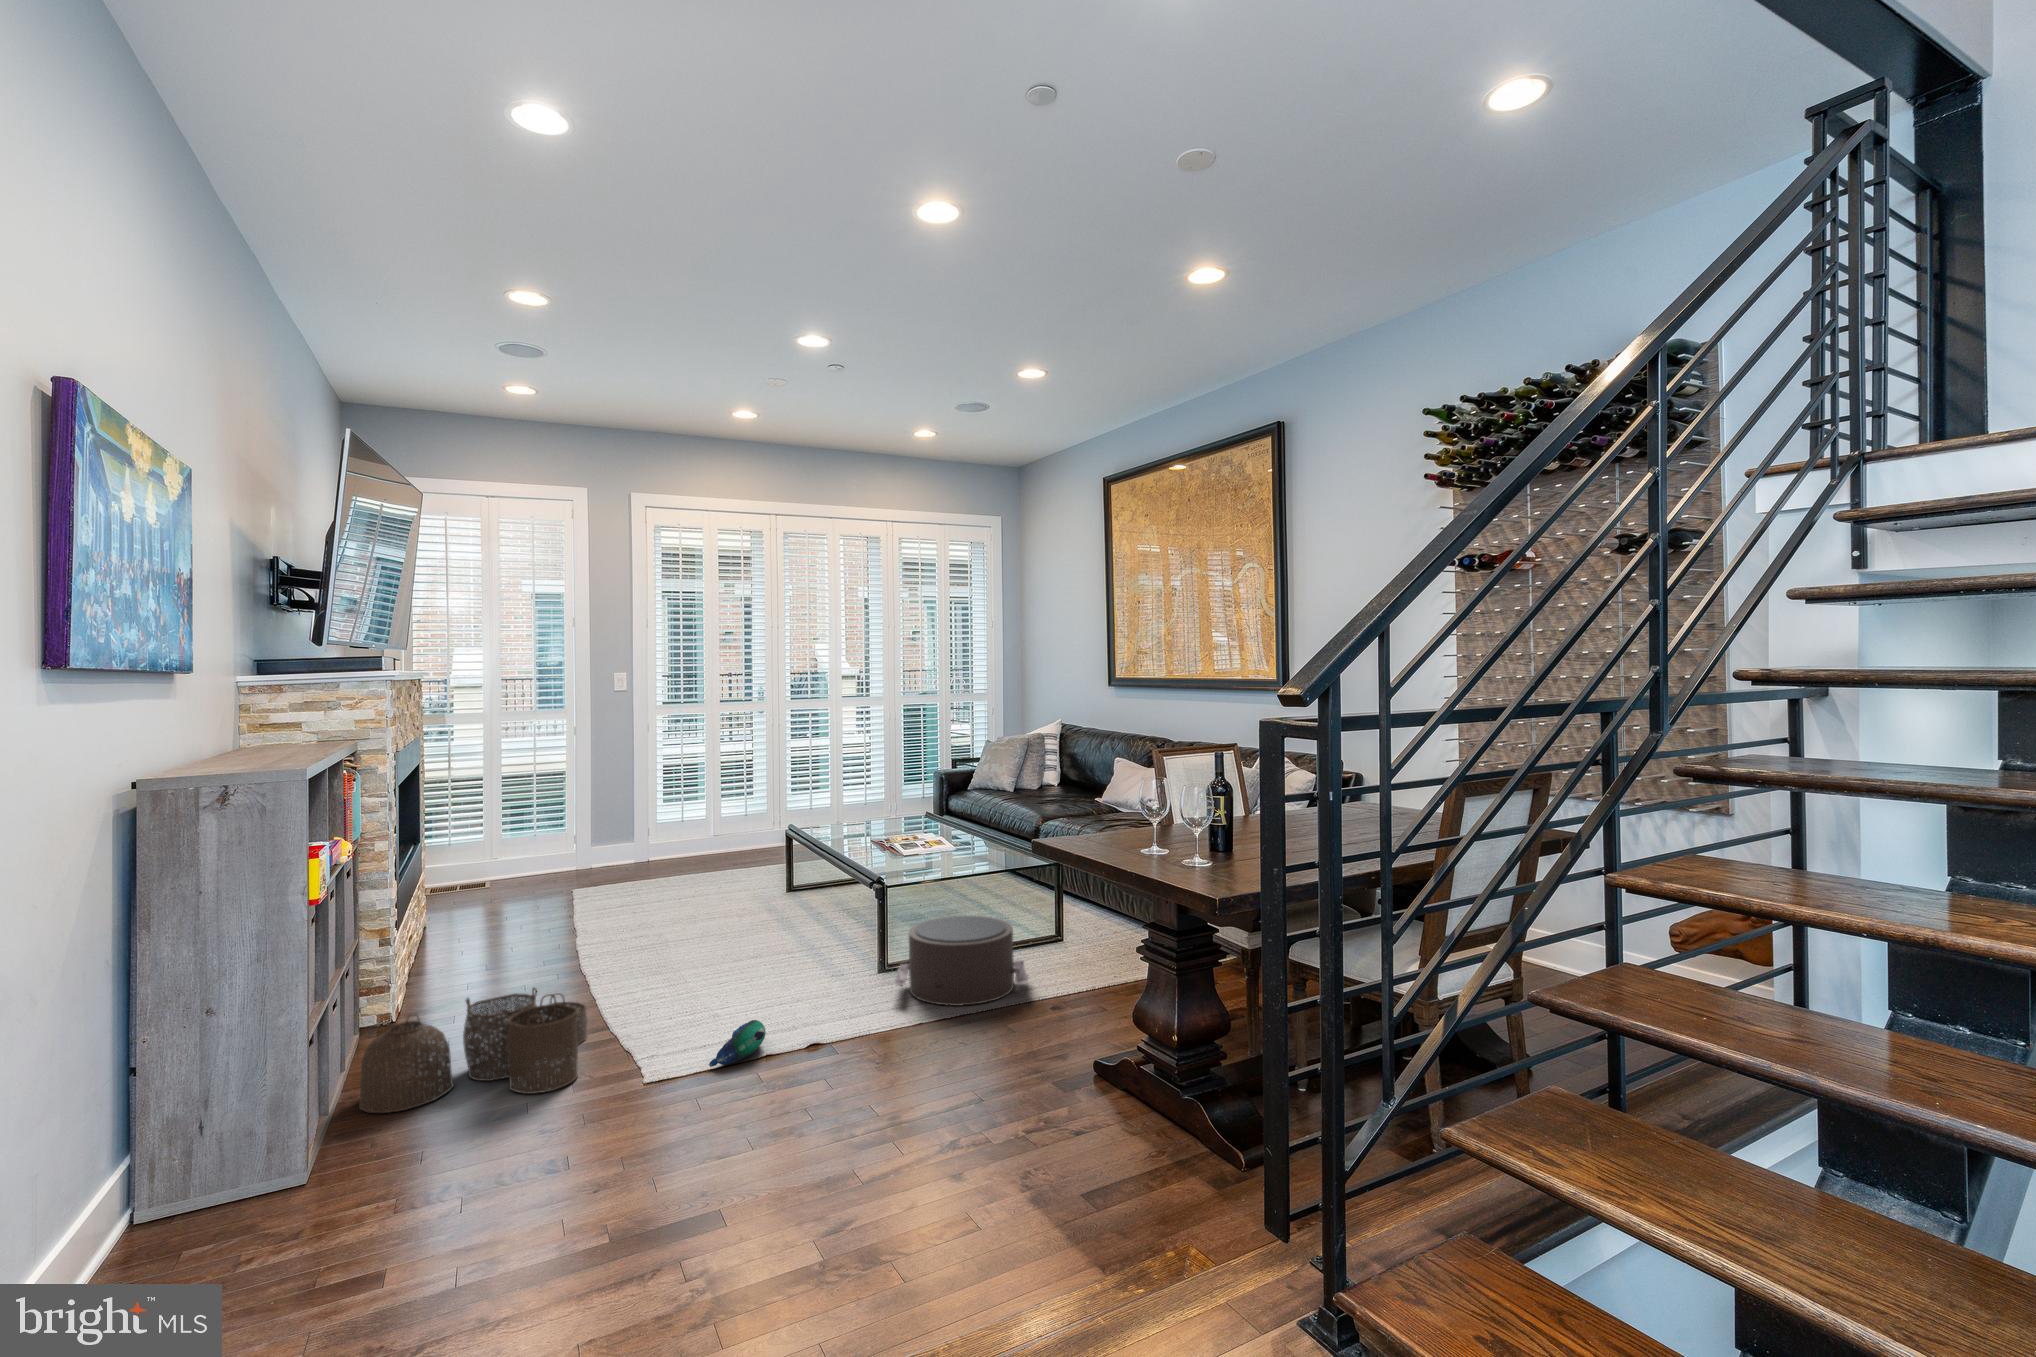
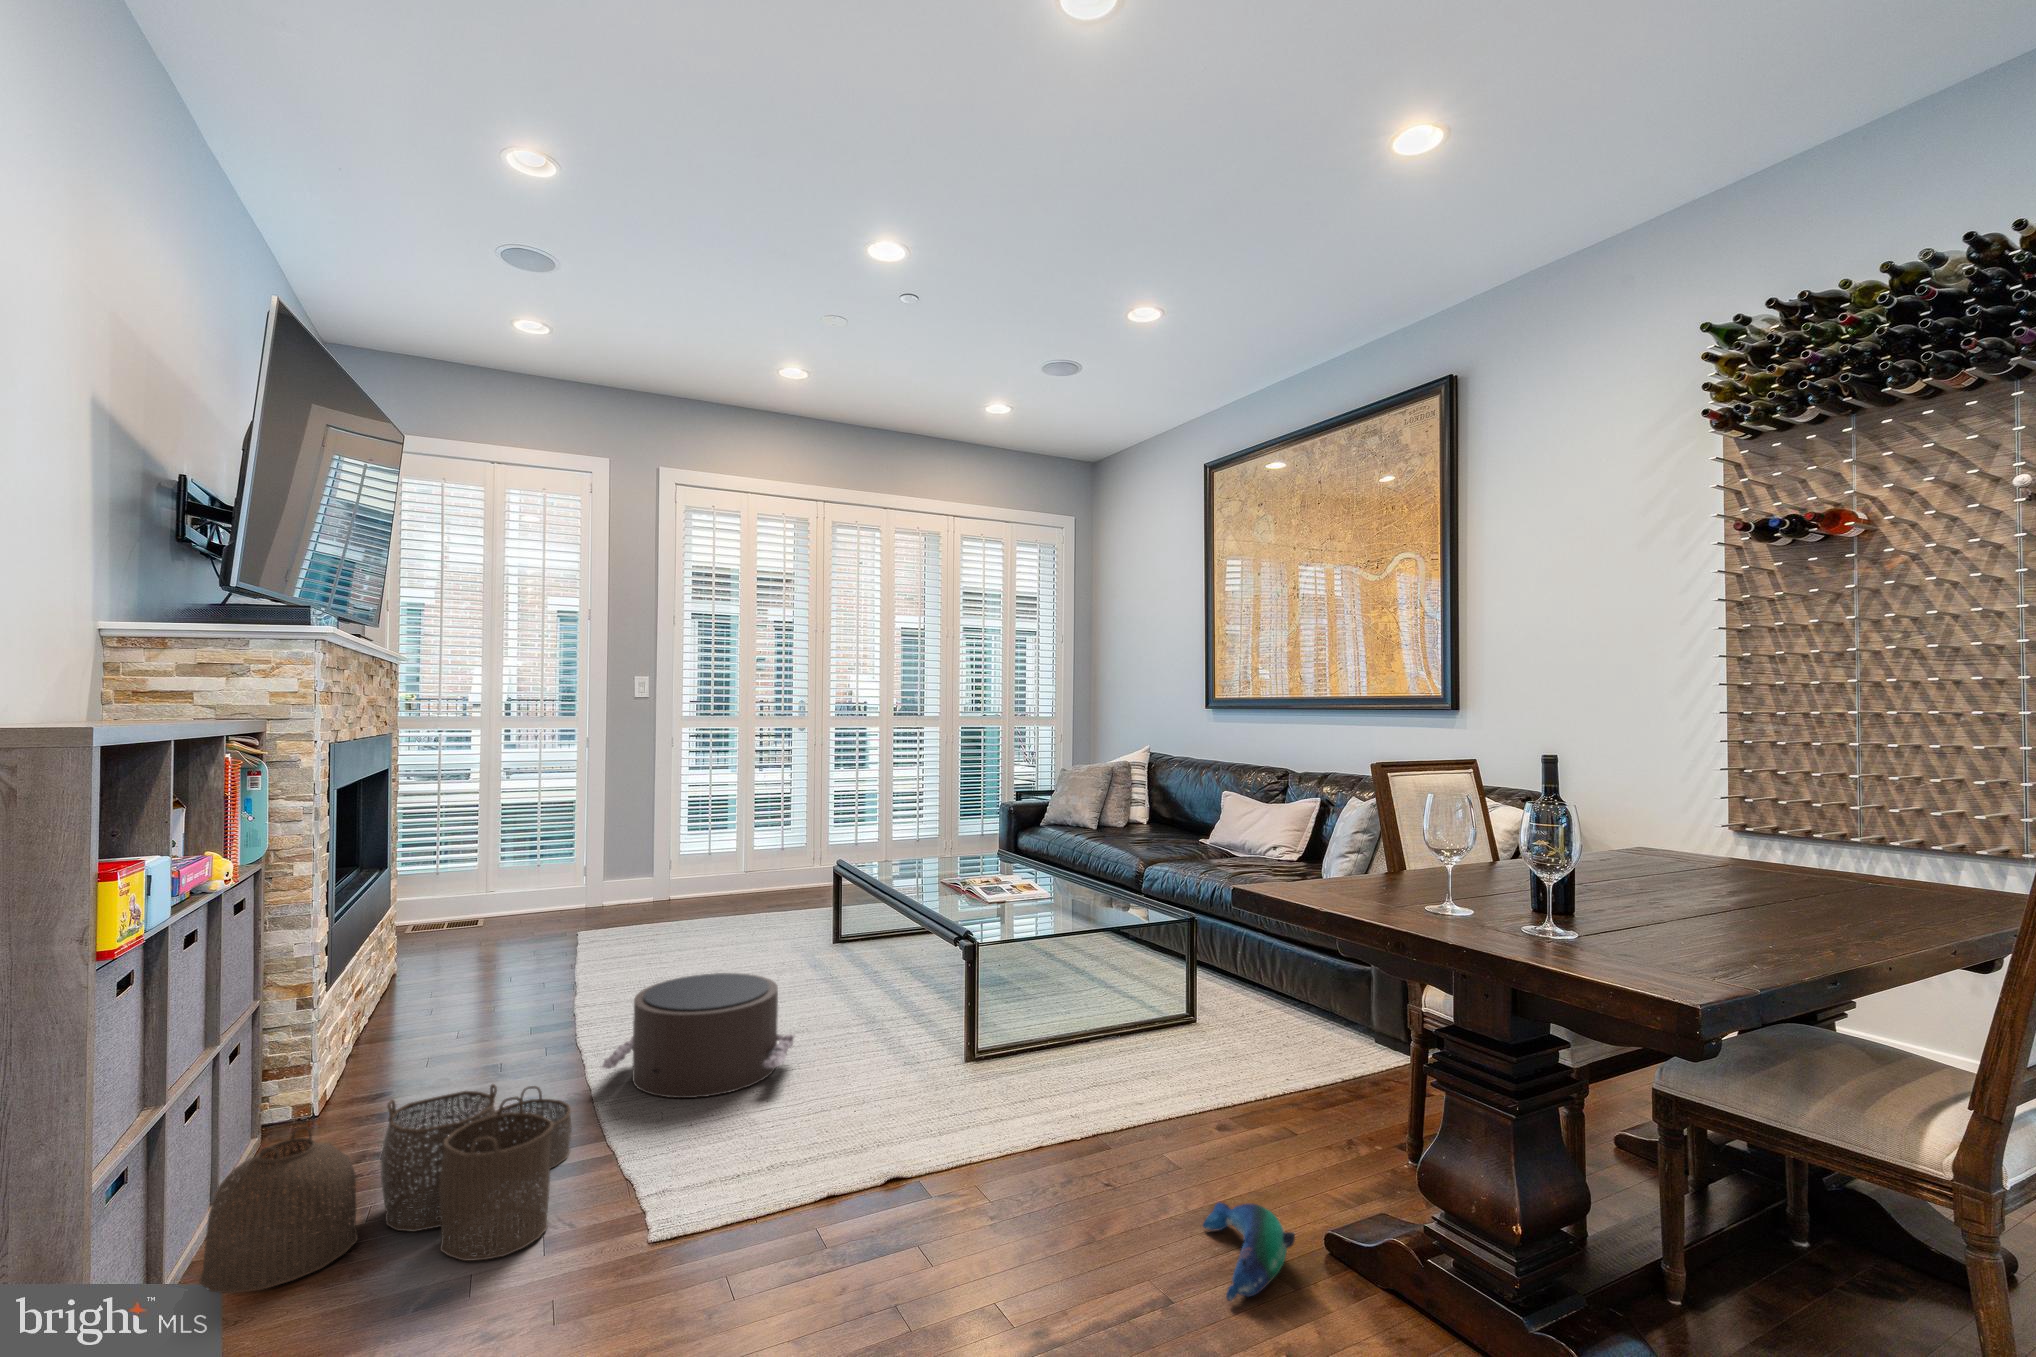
pouf: present [895,916,1028,1006] -> present [602,973,794,1098]
plush toy: present [709,1020,766,1067] -> present [1203,1202,1295,1301]

